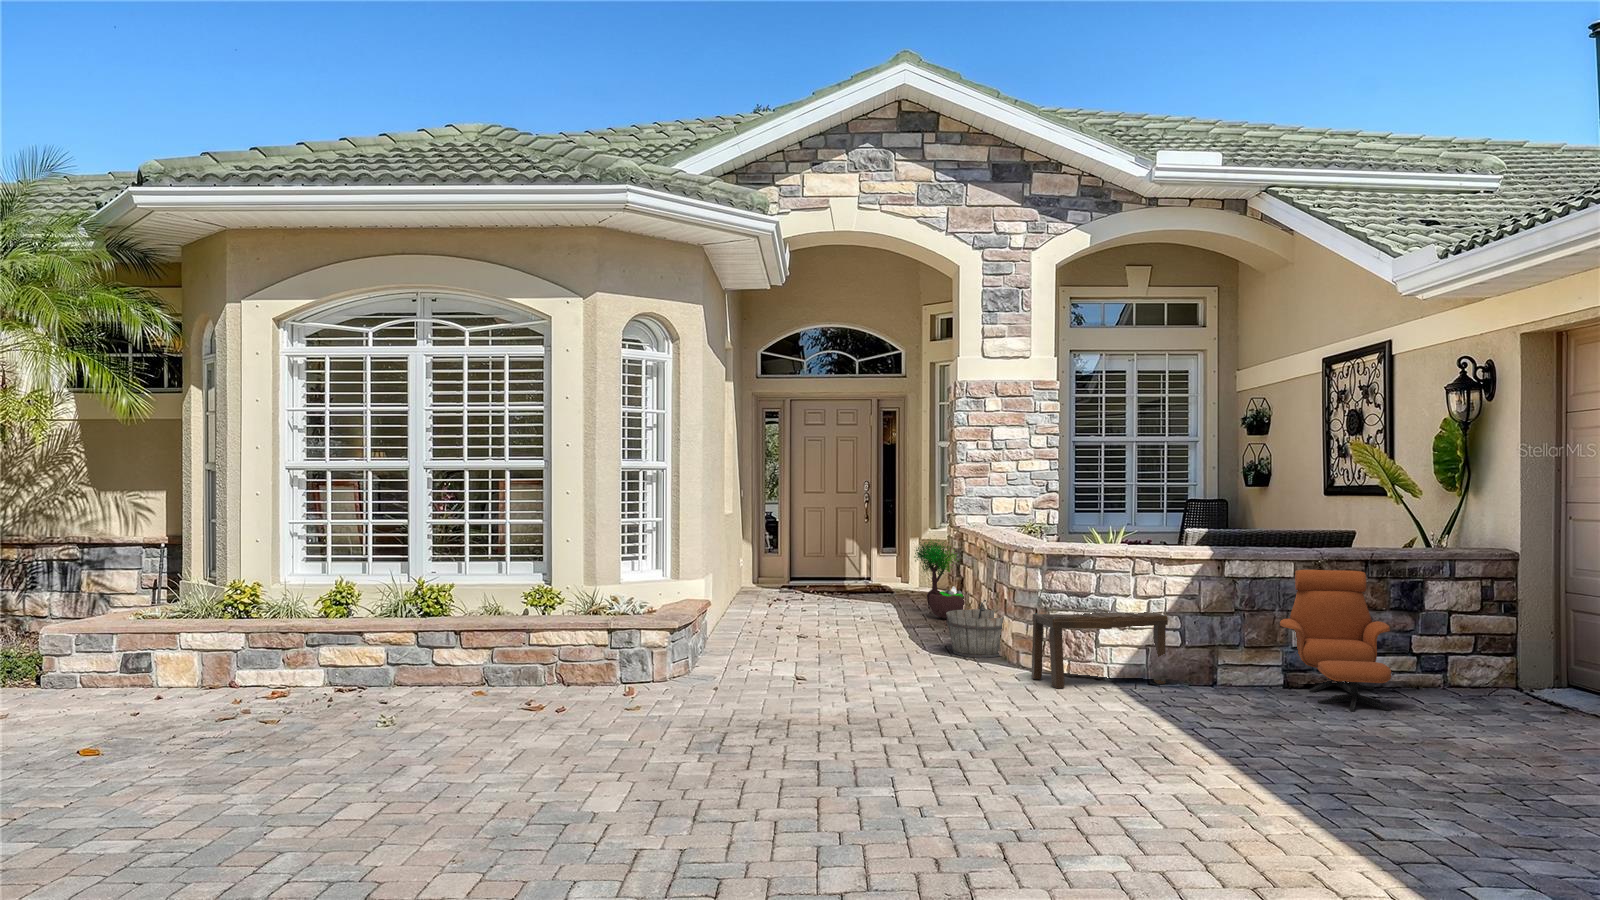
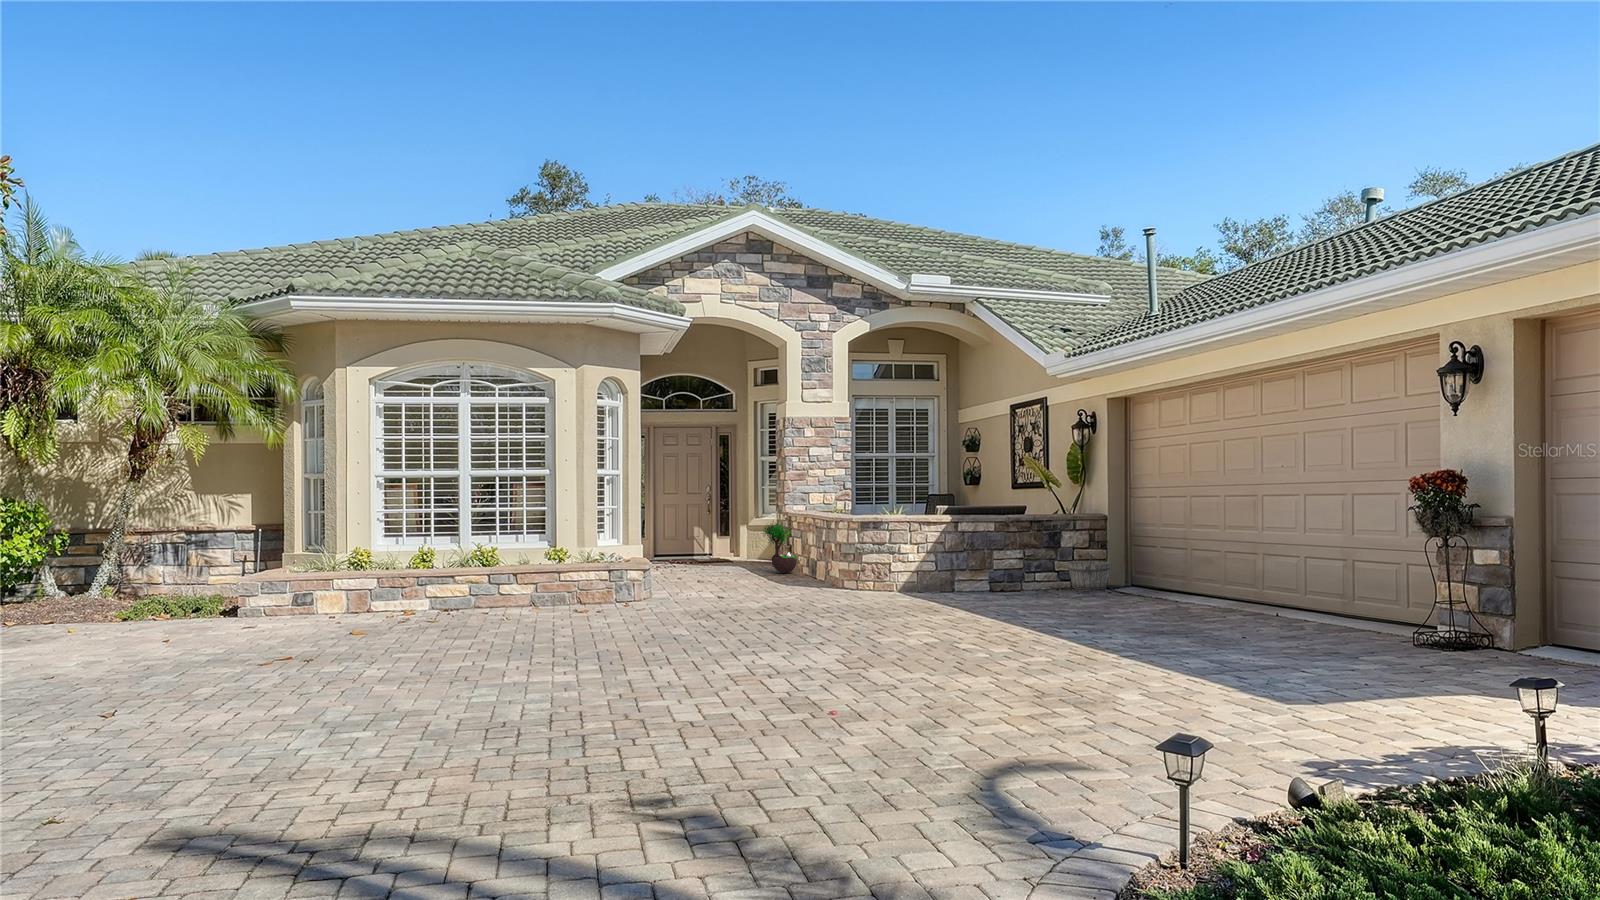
lounge chair: present [1280,570,1392,712] -> none [989,526,1044,597]
wooden bucket: present [945,600,1004,658] -> present [1068,553,1111,590]
bench: present [1032,611,1168,689] -> none [856,552,931,596]

